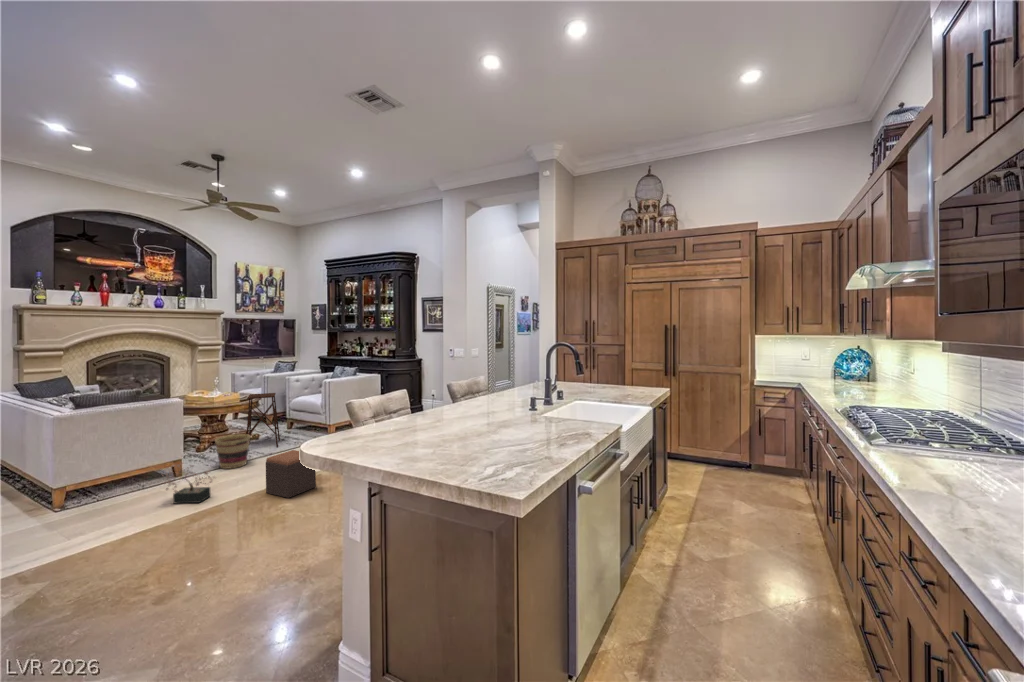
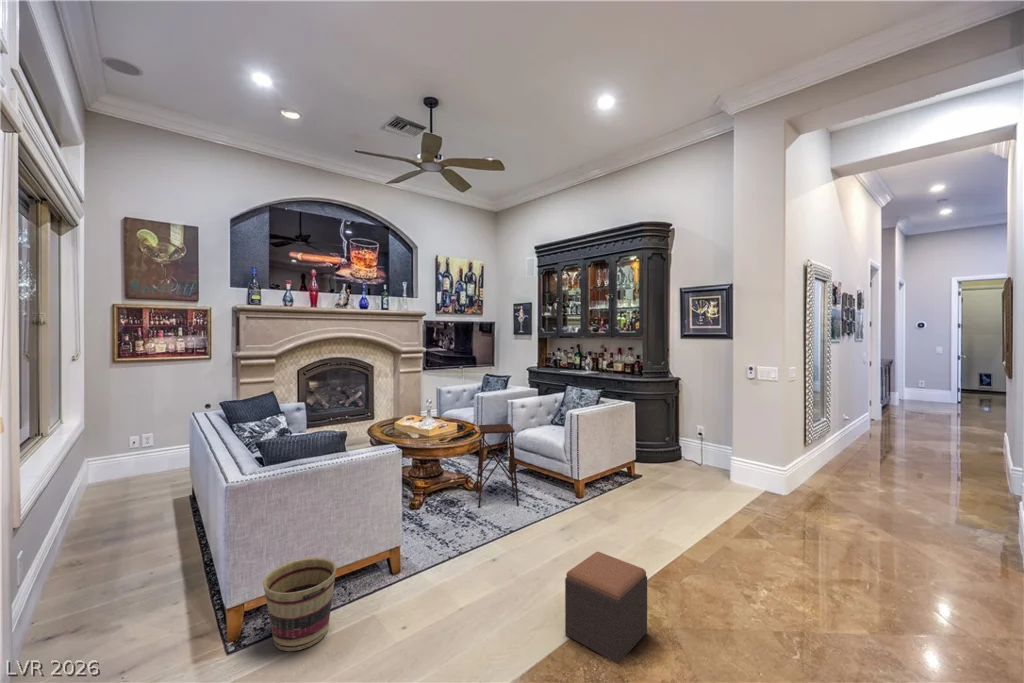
basket: present [215,434,250,469] -> present [263,557,336,651]
decorative plant: present [164,465,212,503] -> none [408,561,485,648]

